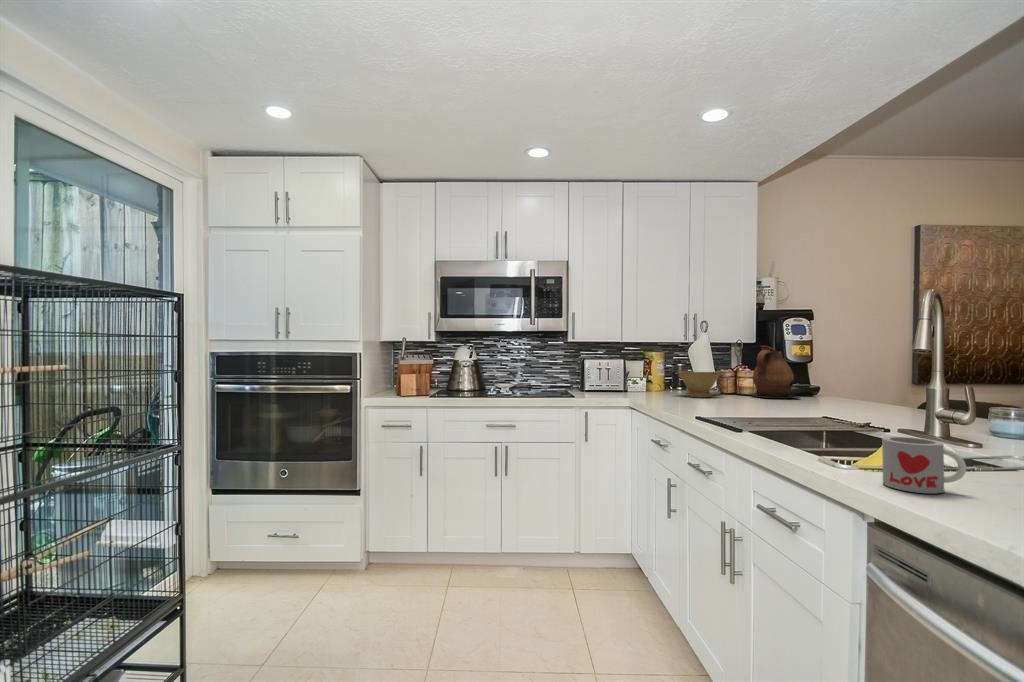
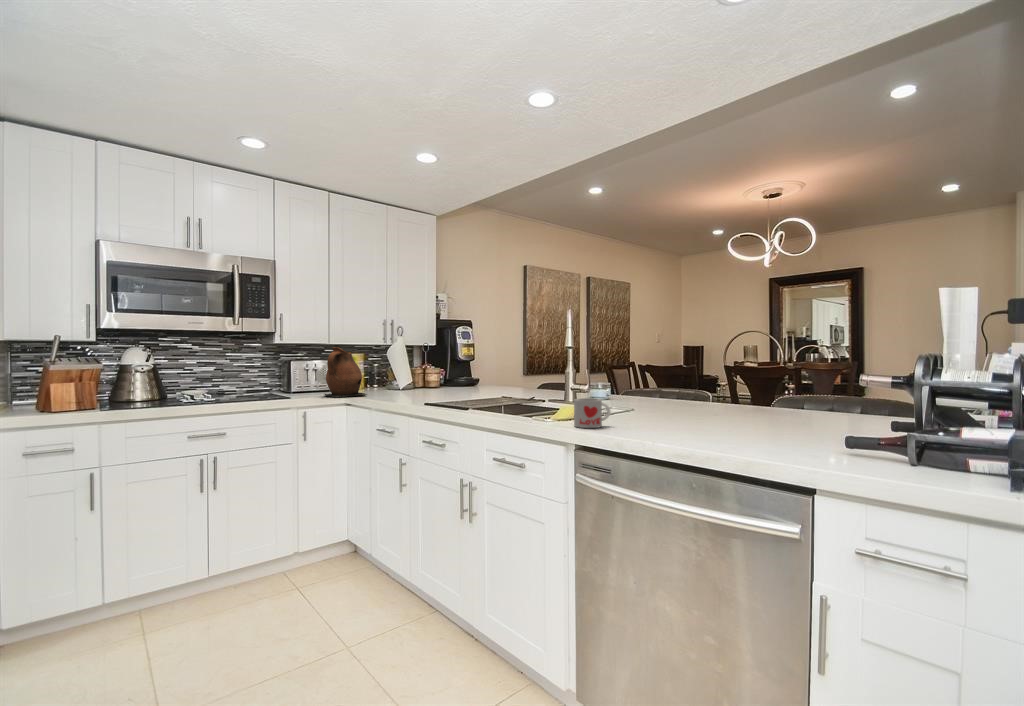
ceramic pitcher: present [751,346,801,398] -> present [325,347,367,397]
bowl: present [677,371,721,397] -> none [382,369,418,392]

